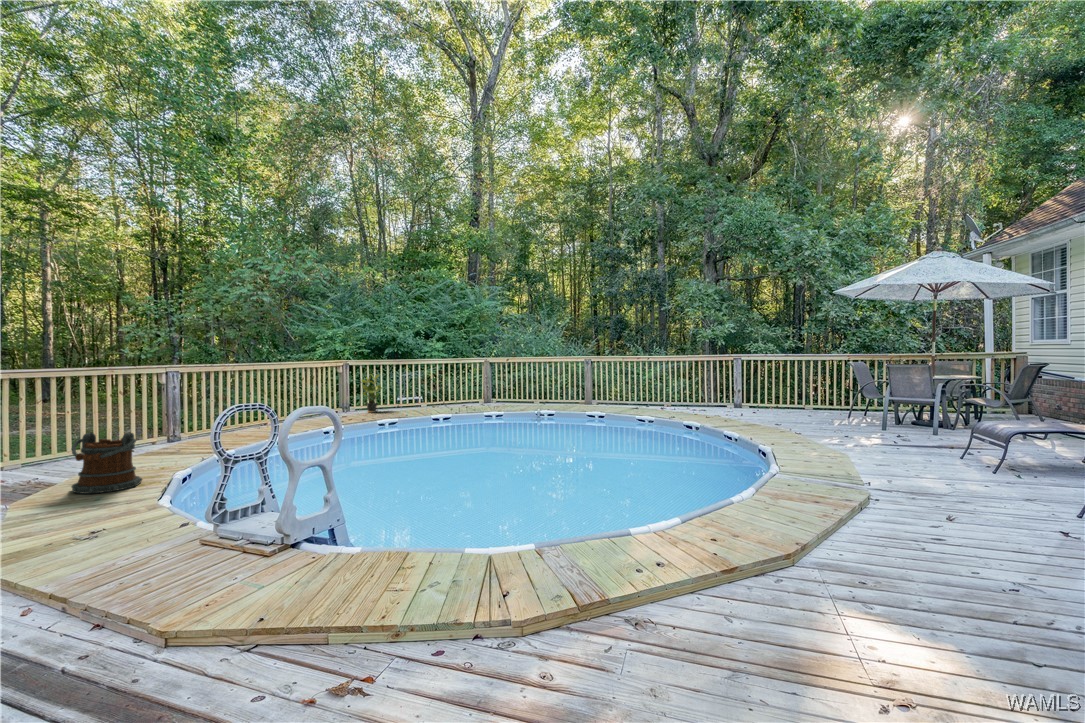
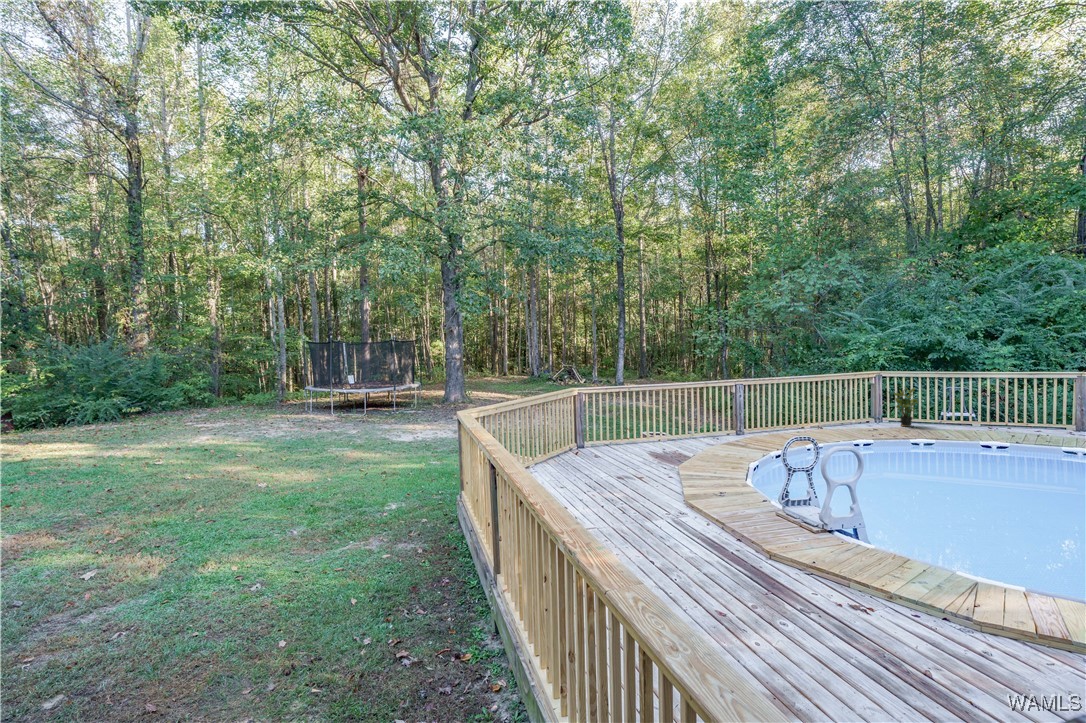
bucket: present [72,433,142,494] -> none [704,433,736,469]

